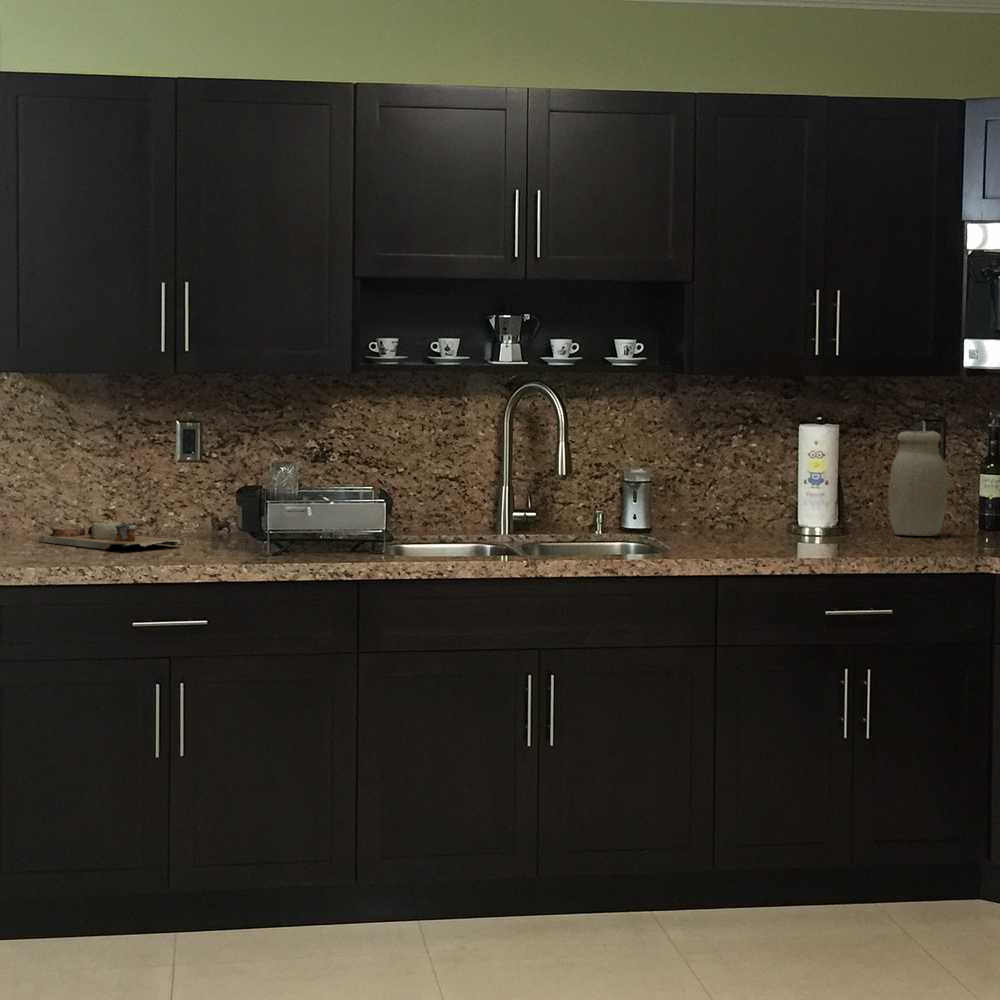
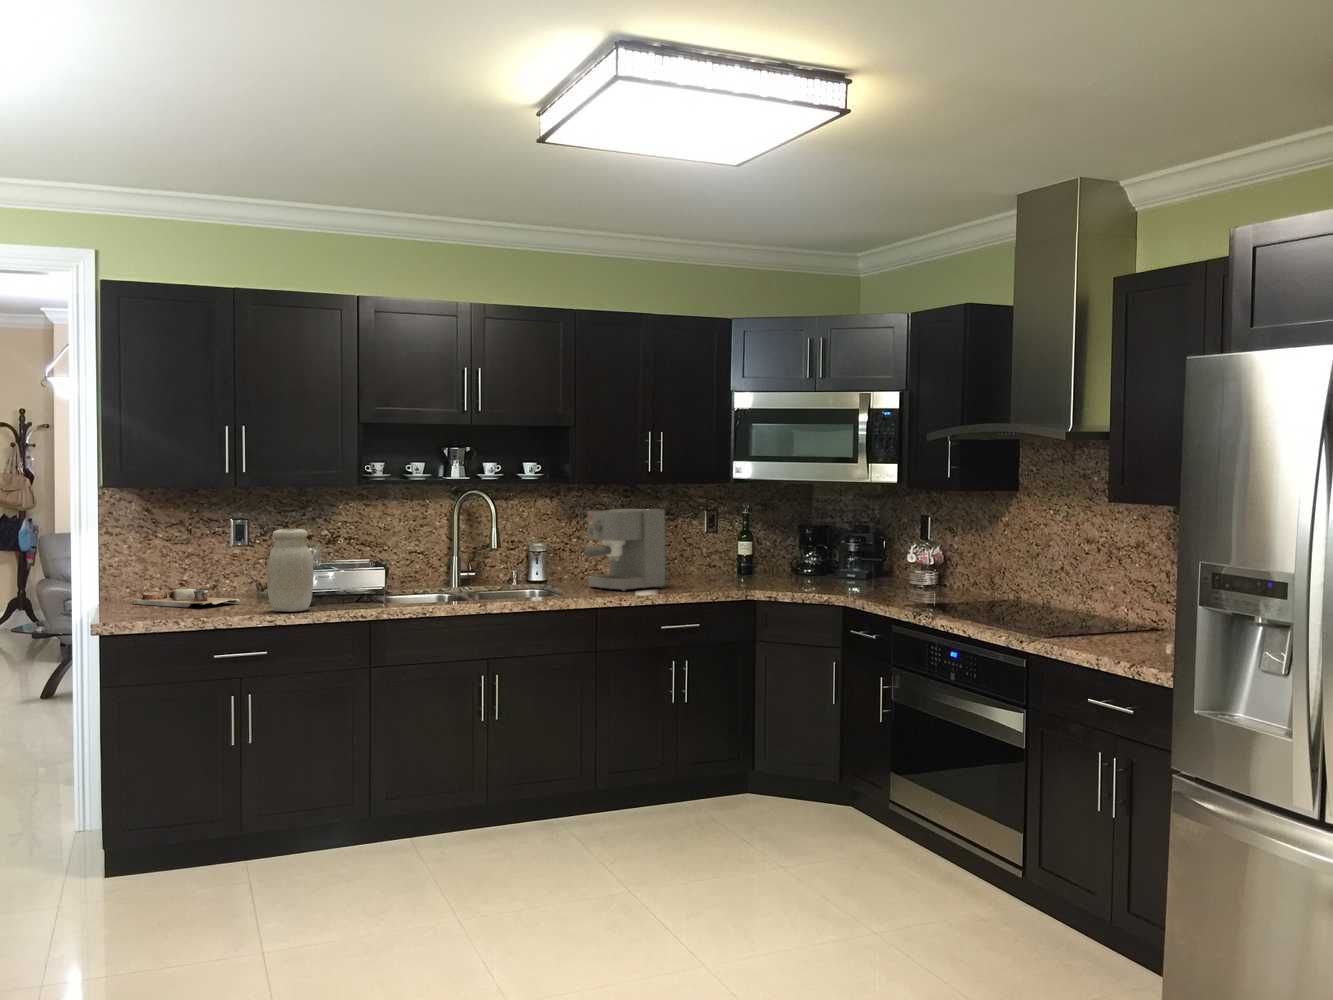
coffee maker: none [704,415,844,550] -> present [584,509,665,591]
jar: present [888,431,947,536] -> present [267,529,313,612]

